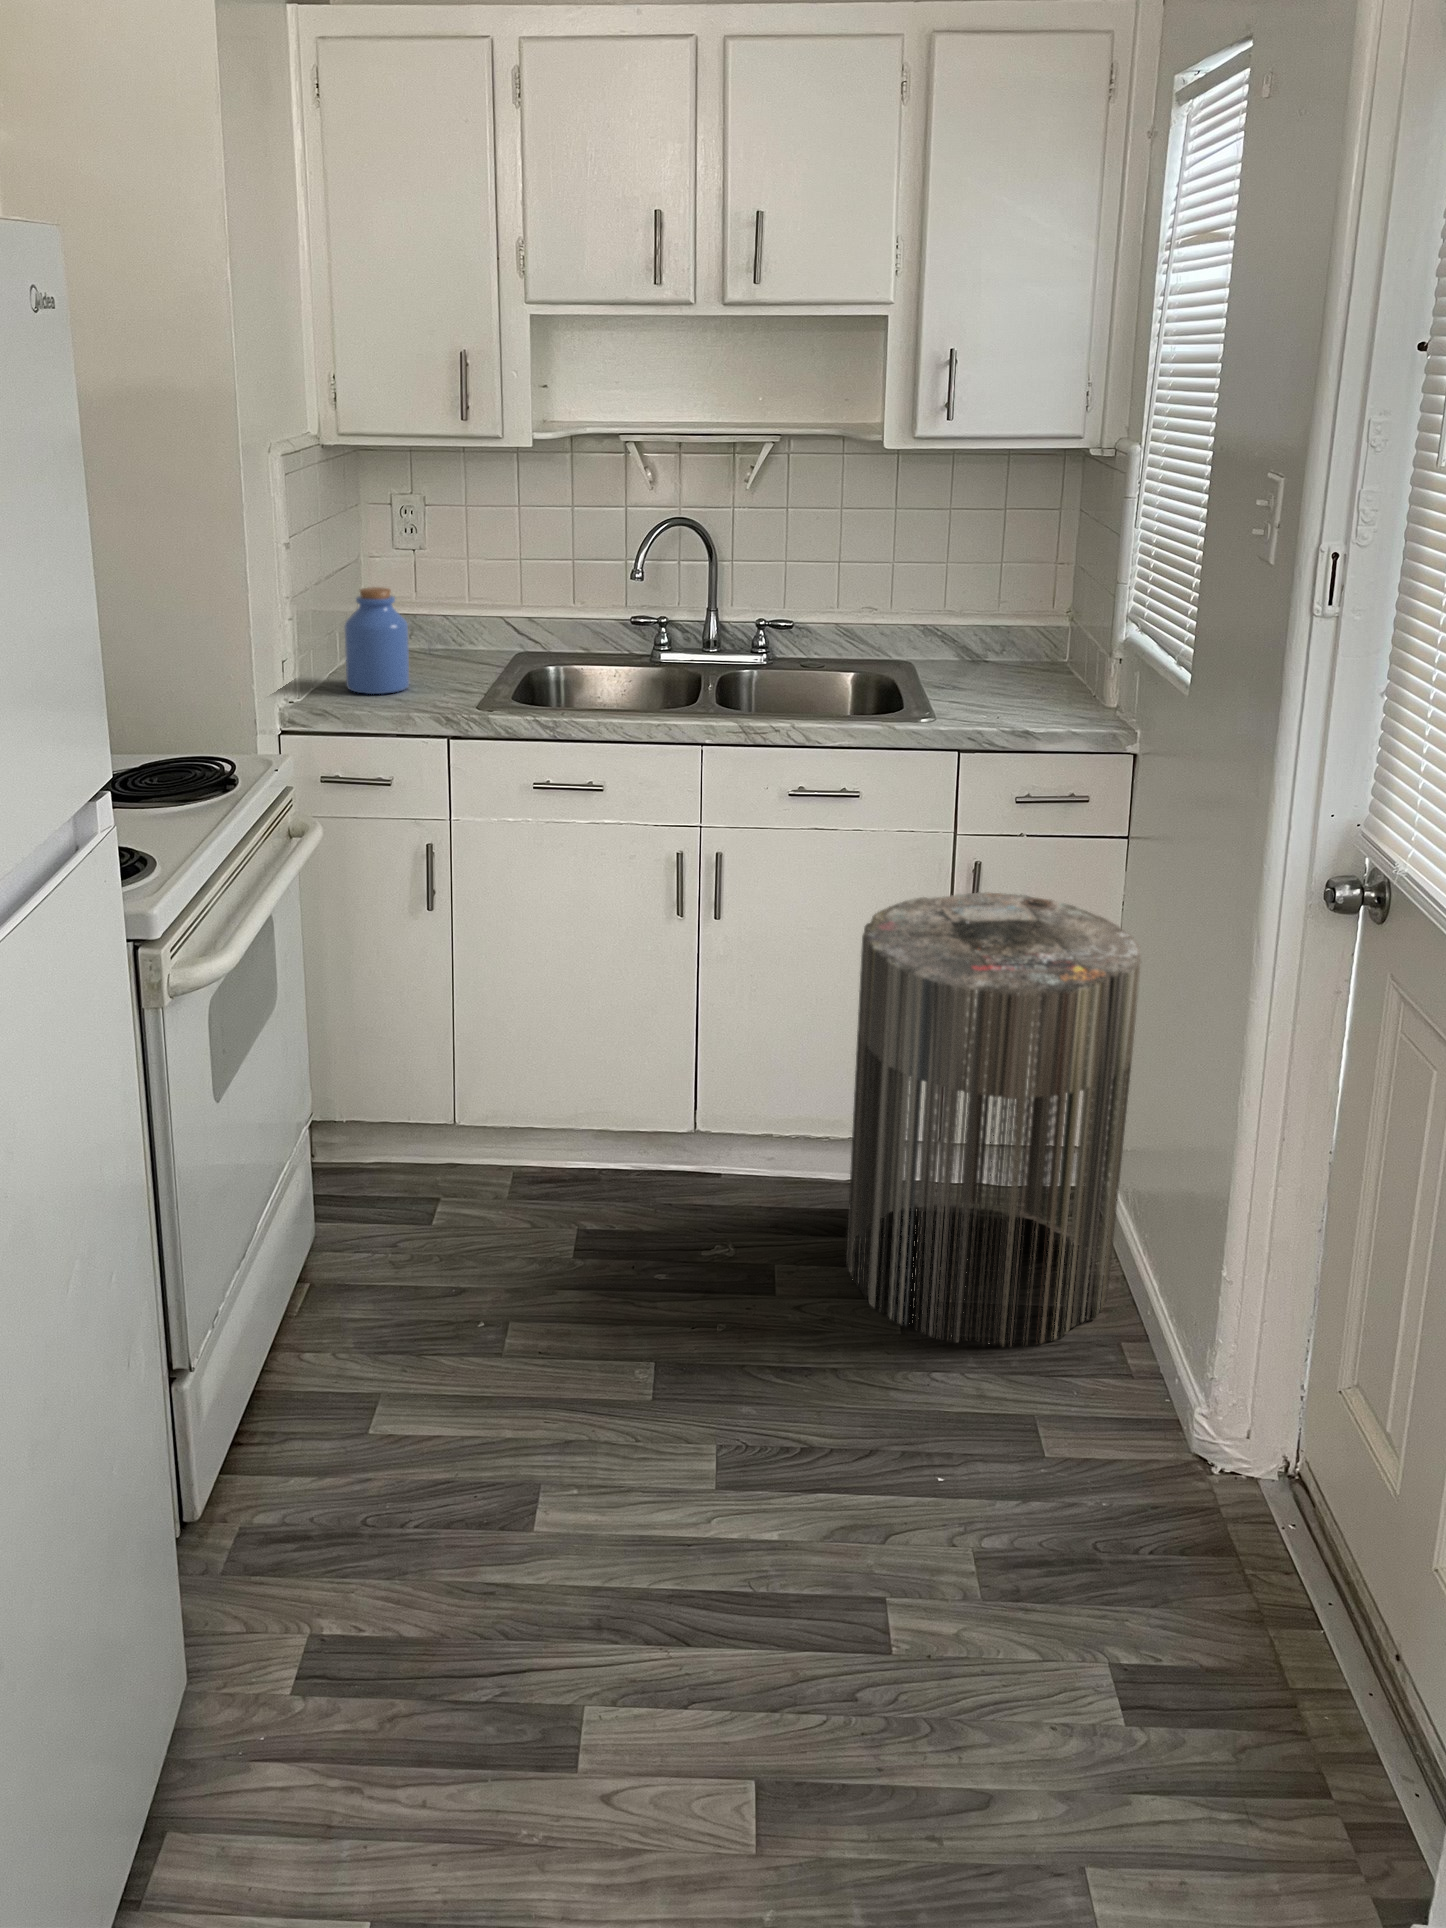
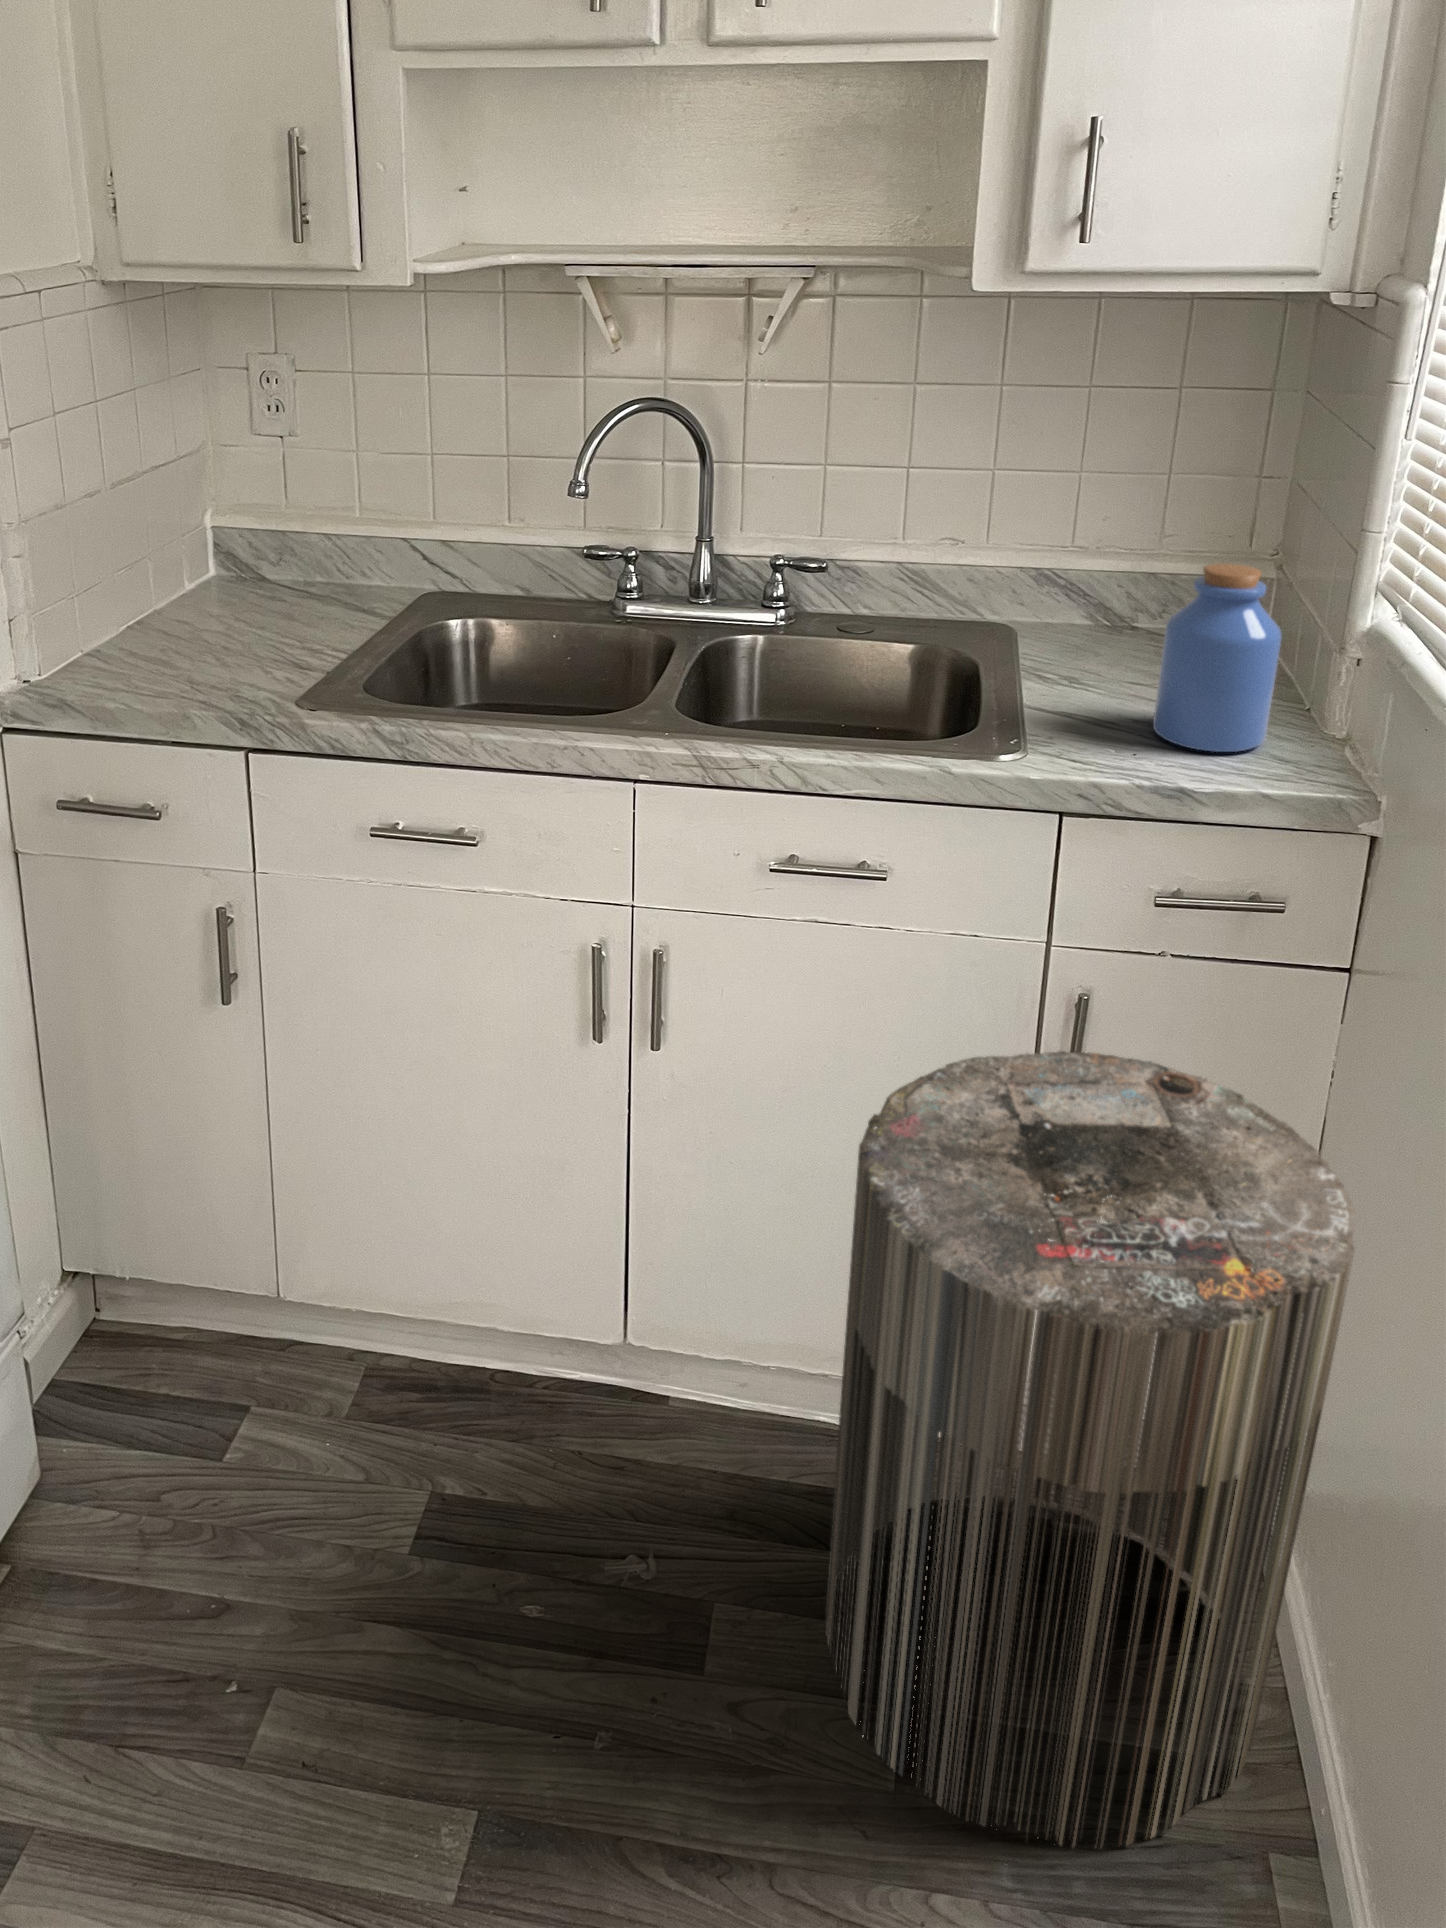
jar: present [344,587,409,694] -> present [1153,564,1282,752]

